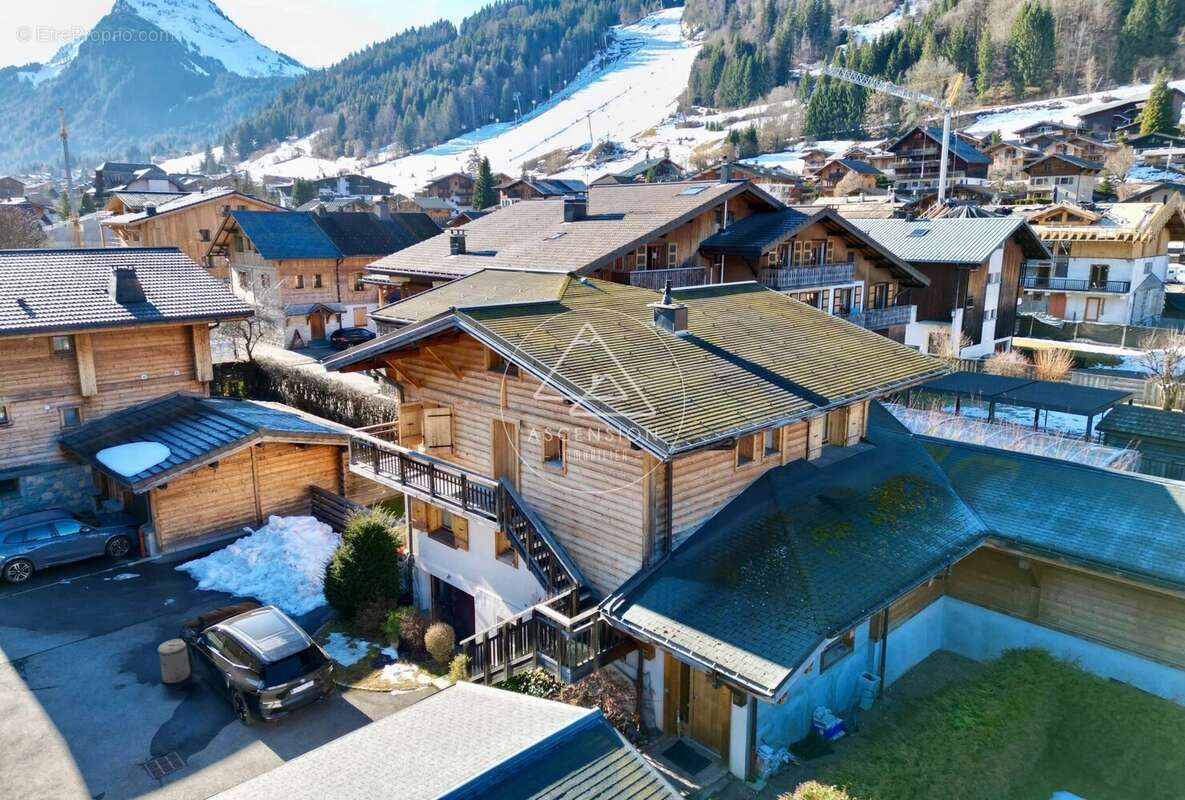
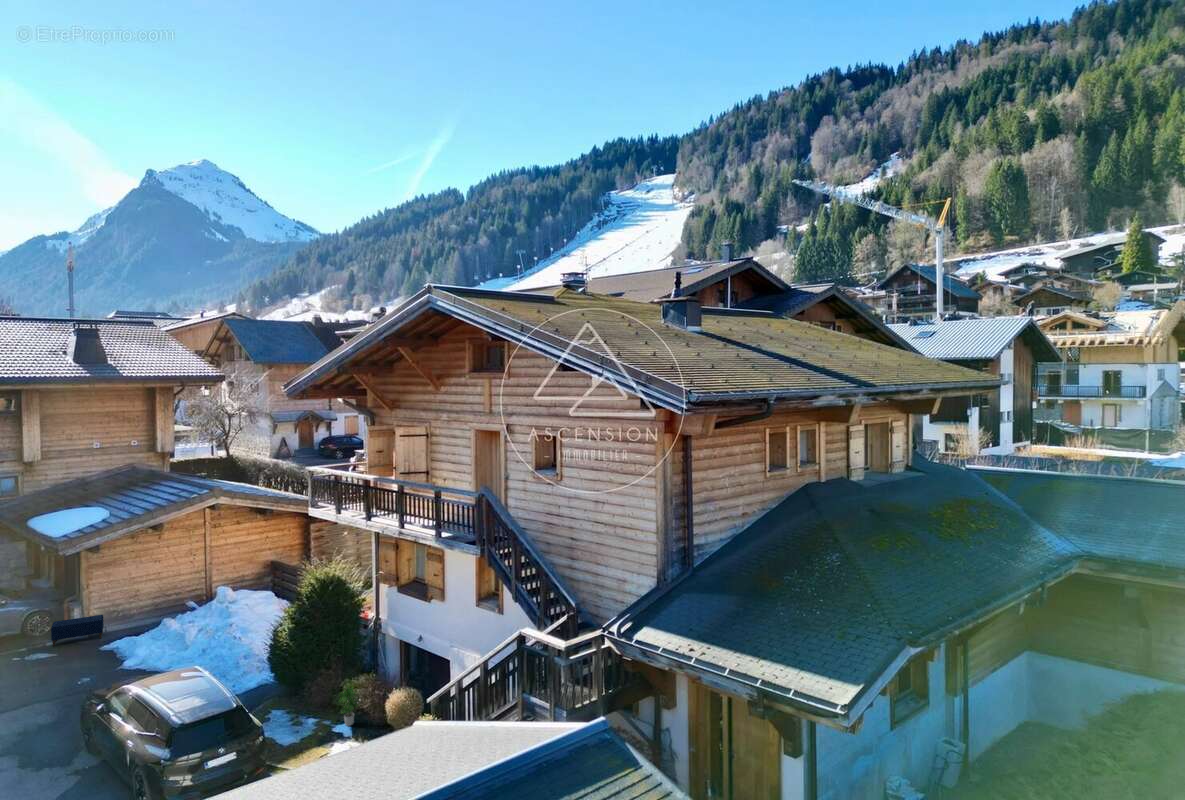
bench: none [133,537,175,565] -> present [51,615,104,646]
trash can: present [158,639,190,683] -> none [40,711,84,770]

